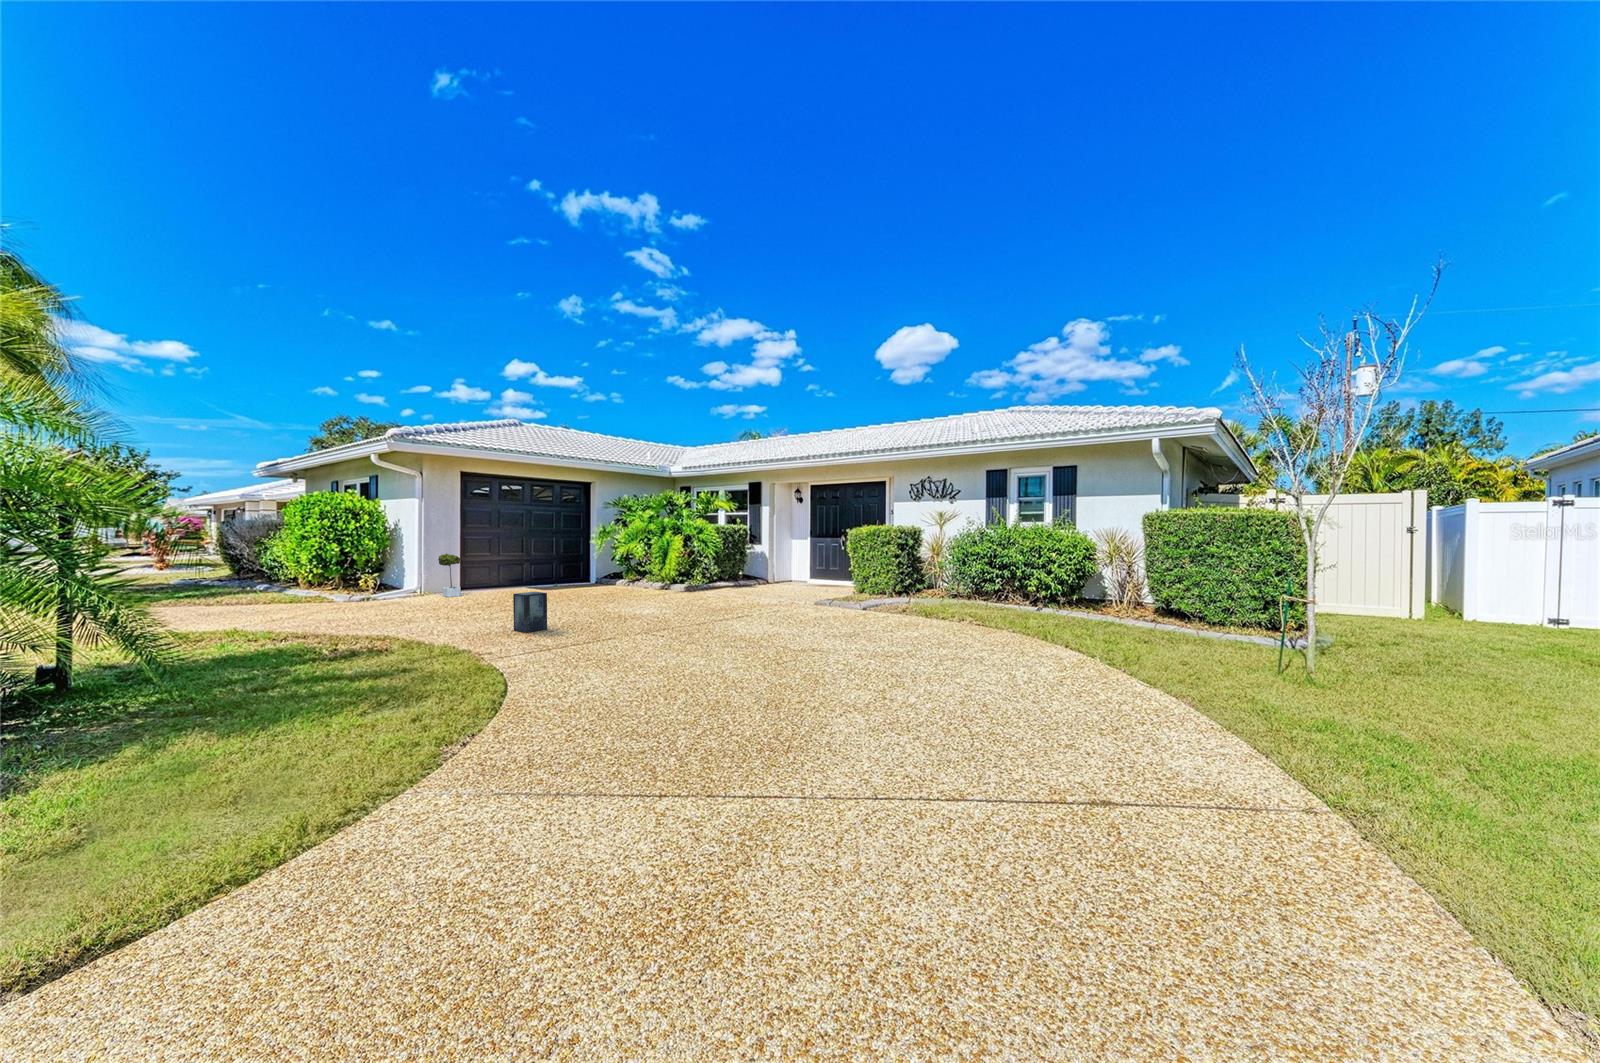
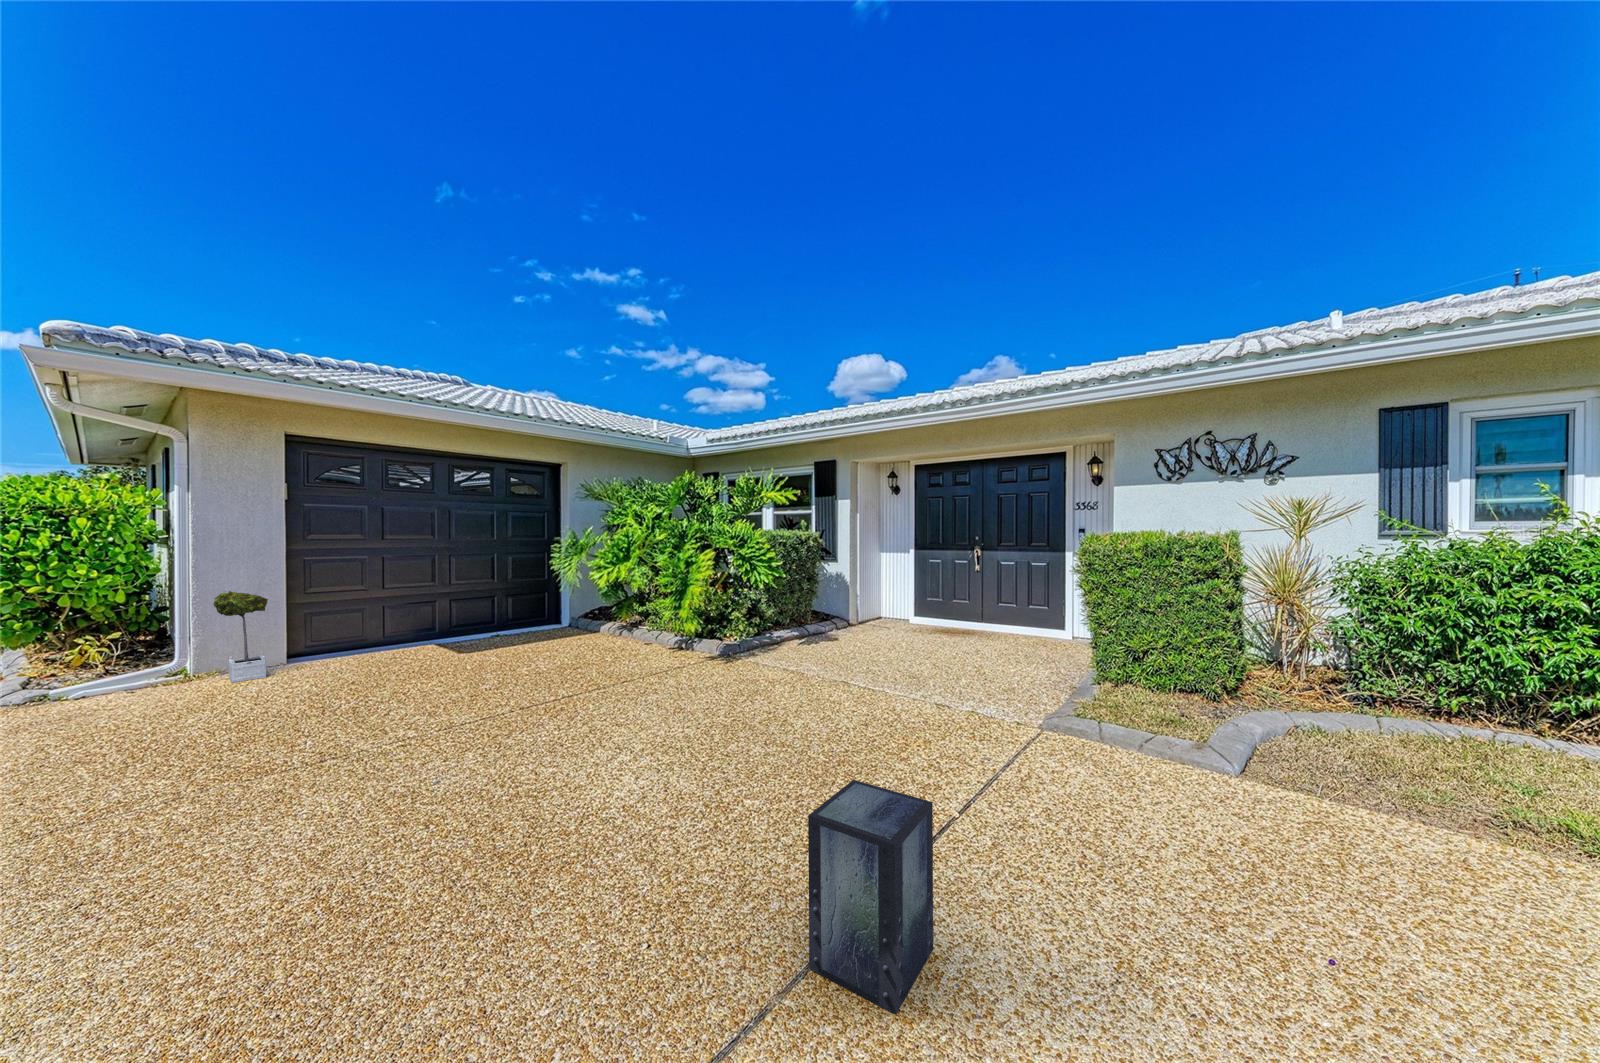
storage box: present [513,592,547,633] -> present [808,780,933,1014]

